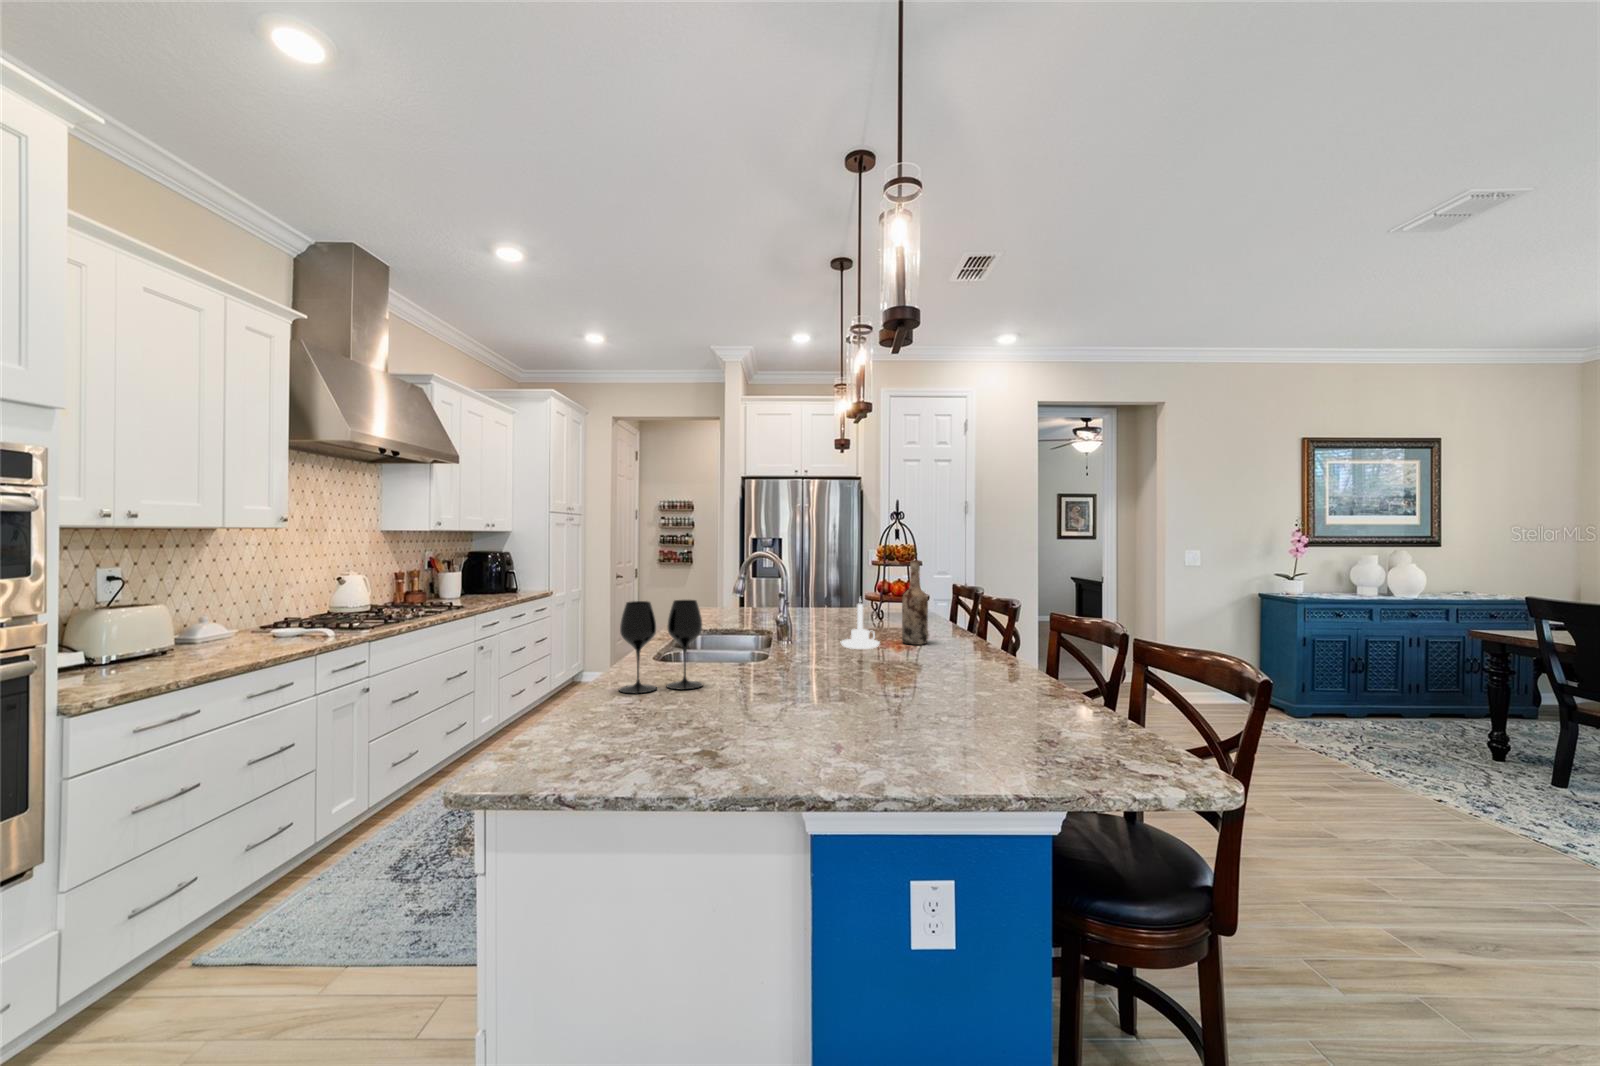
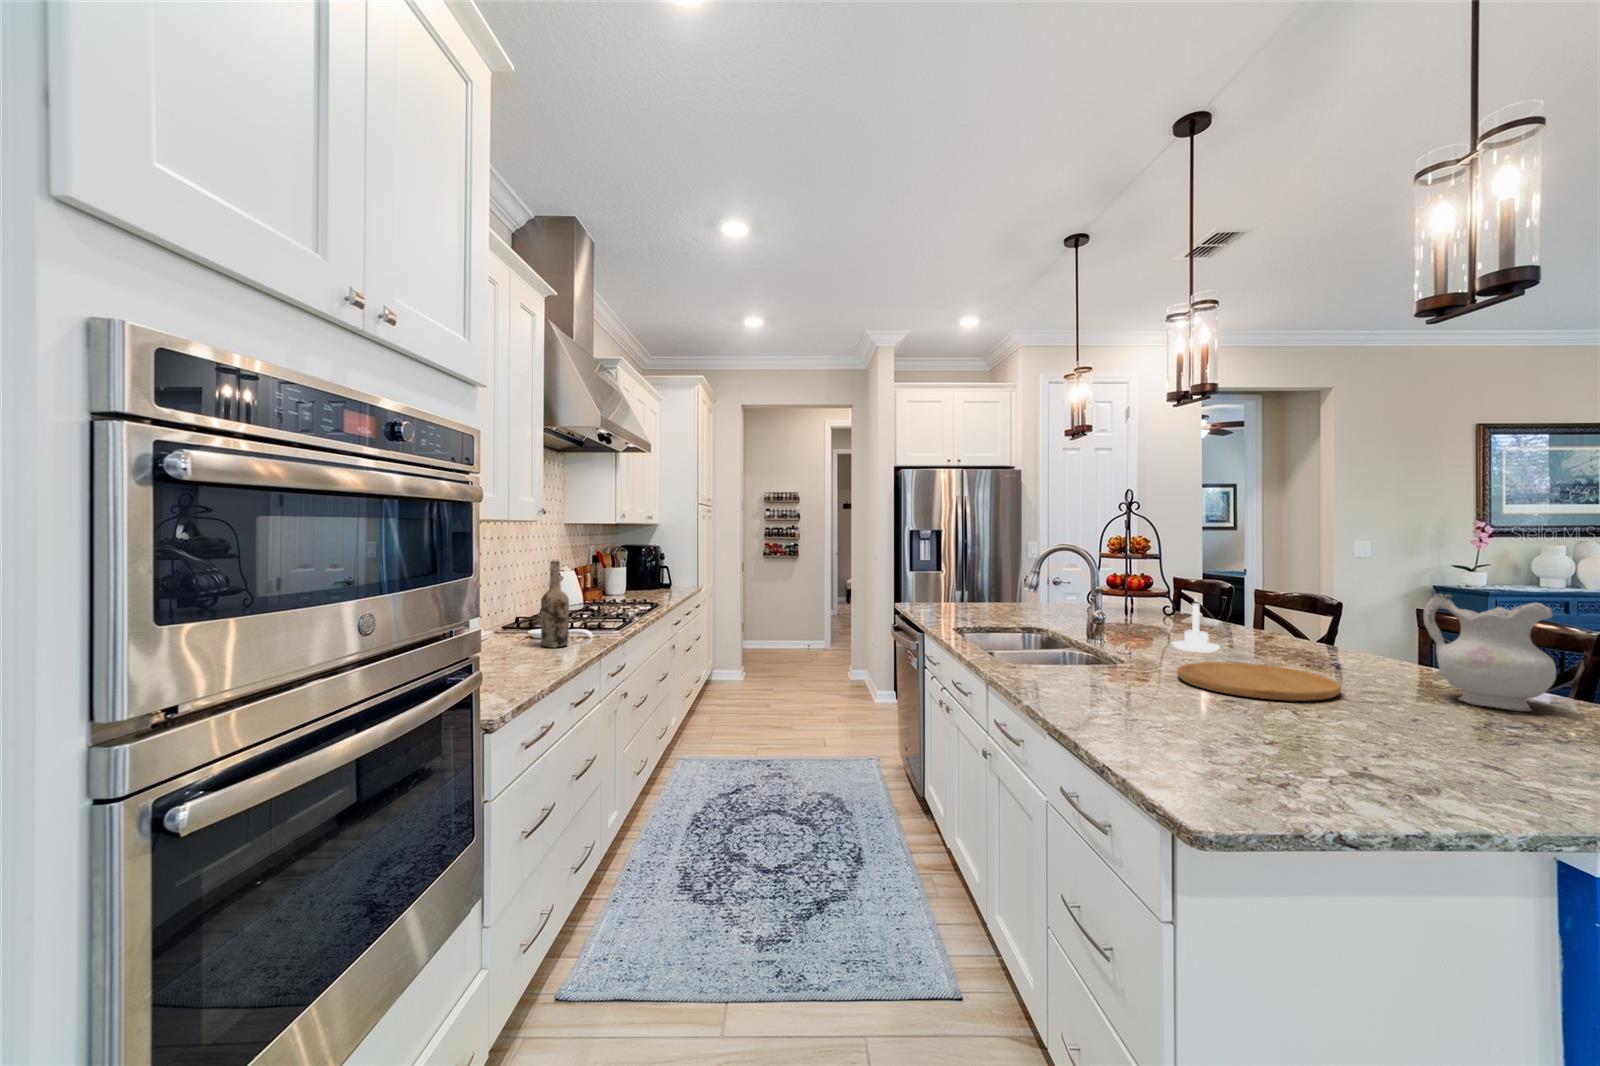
wine bottle: present [902,560,928,645] -> present [541,561,569,648]
ceramic pitcher: none [964,592,1045,699] -> present [1424,594,1556,711]
wine glass: present [619,600,703,693] -> none [1068,603,1151,706]
cutting board: none [766,657,892,690] -> present [1177,662,1341,701]

